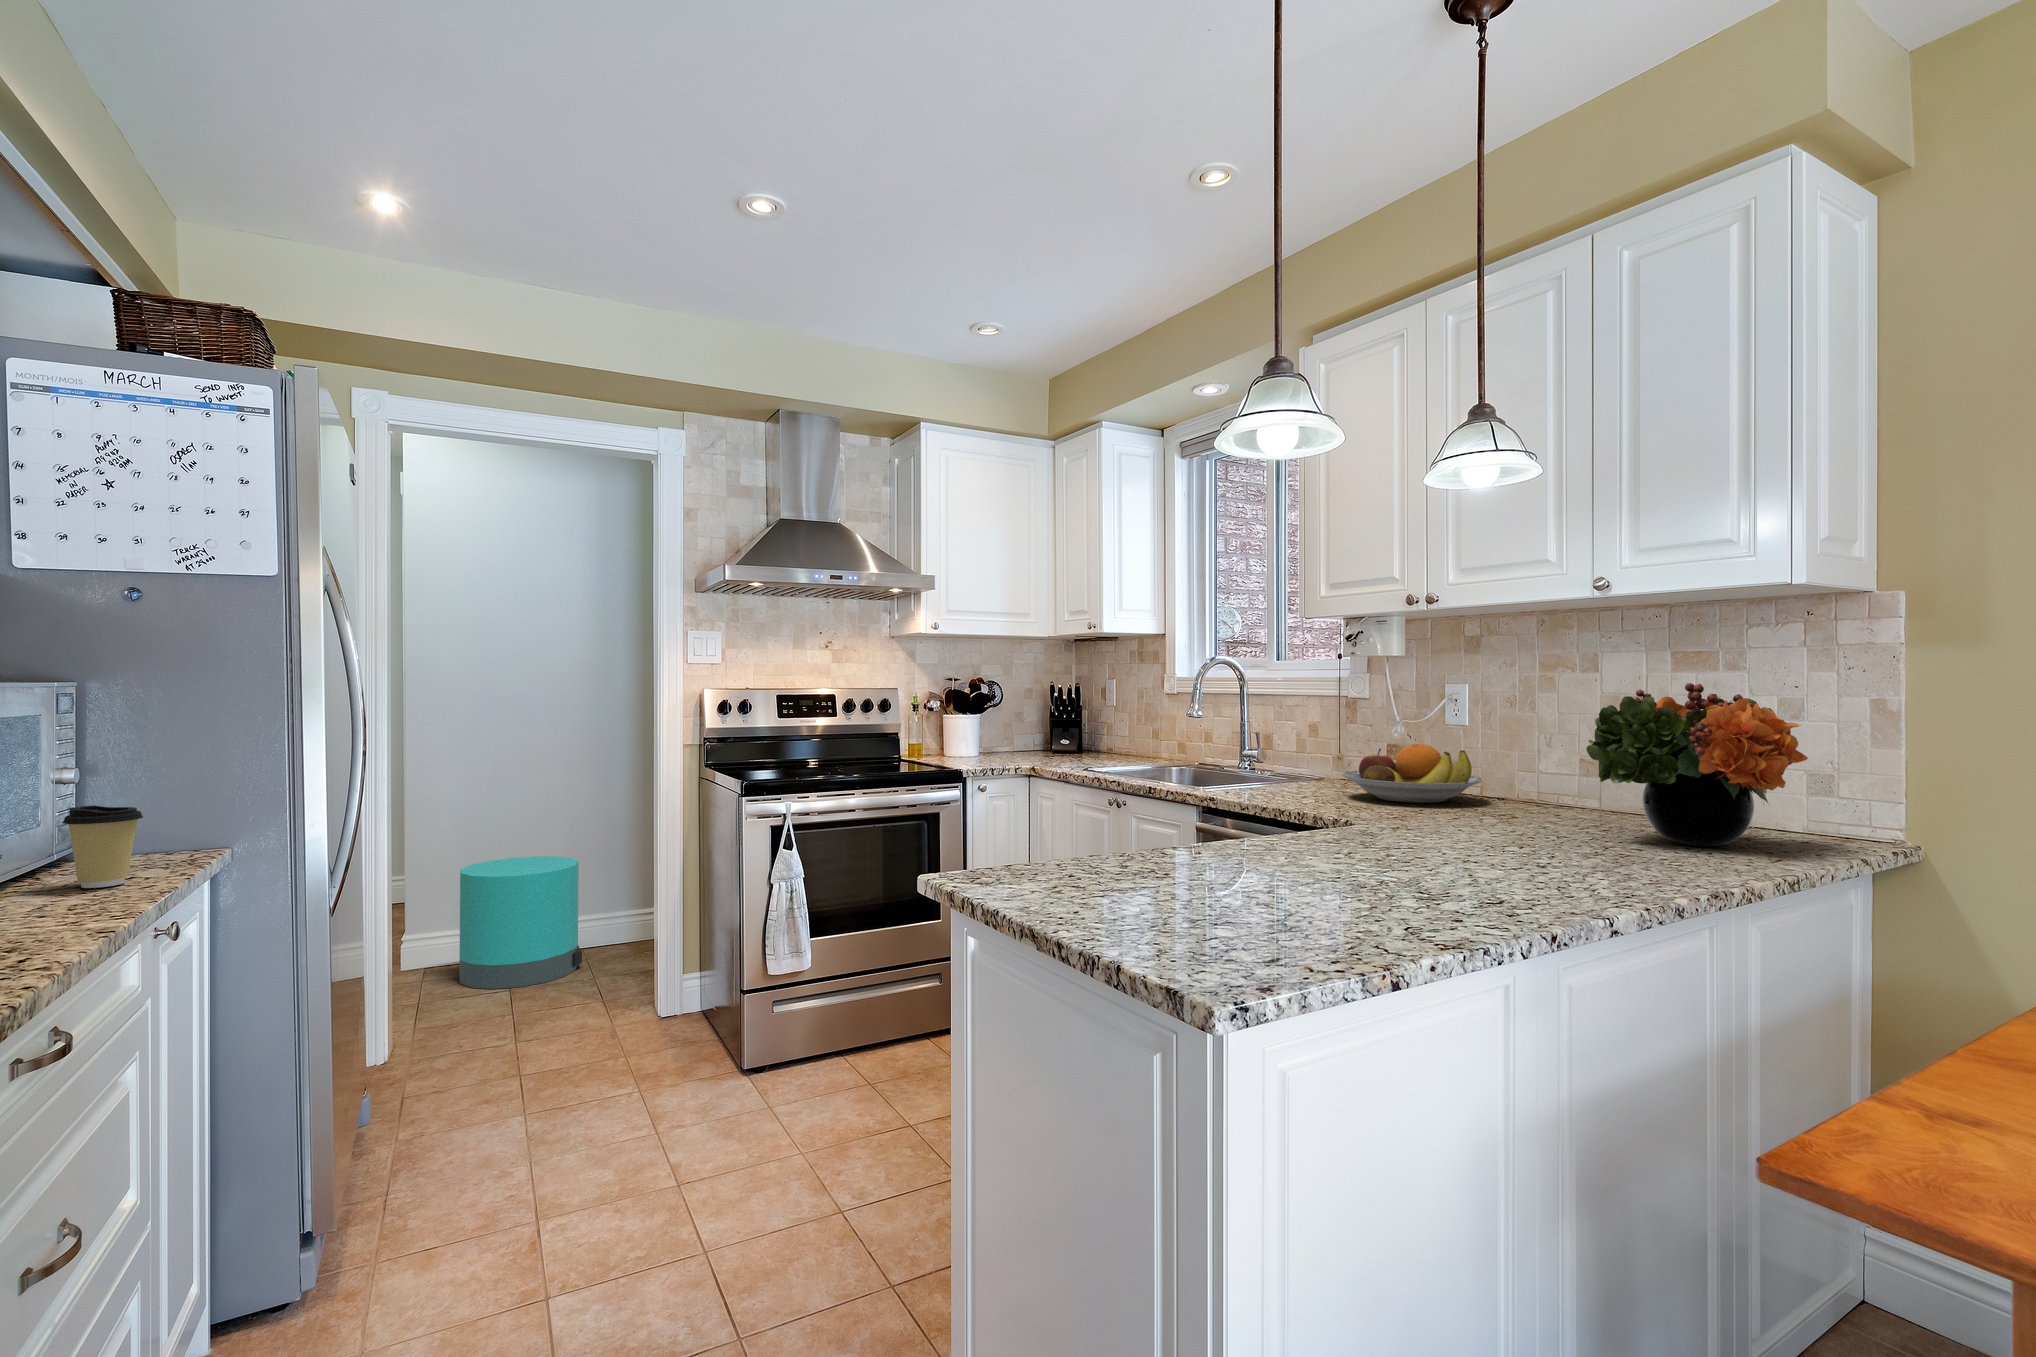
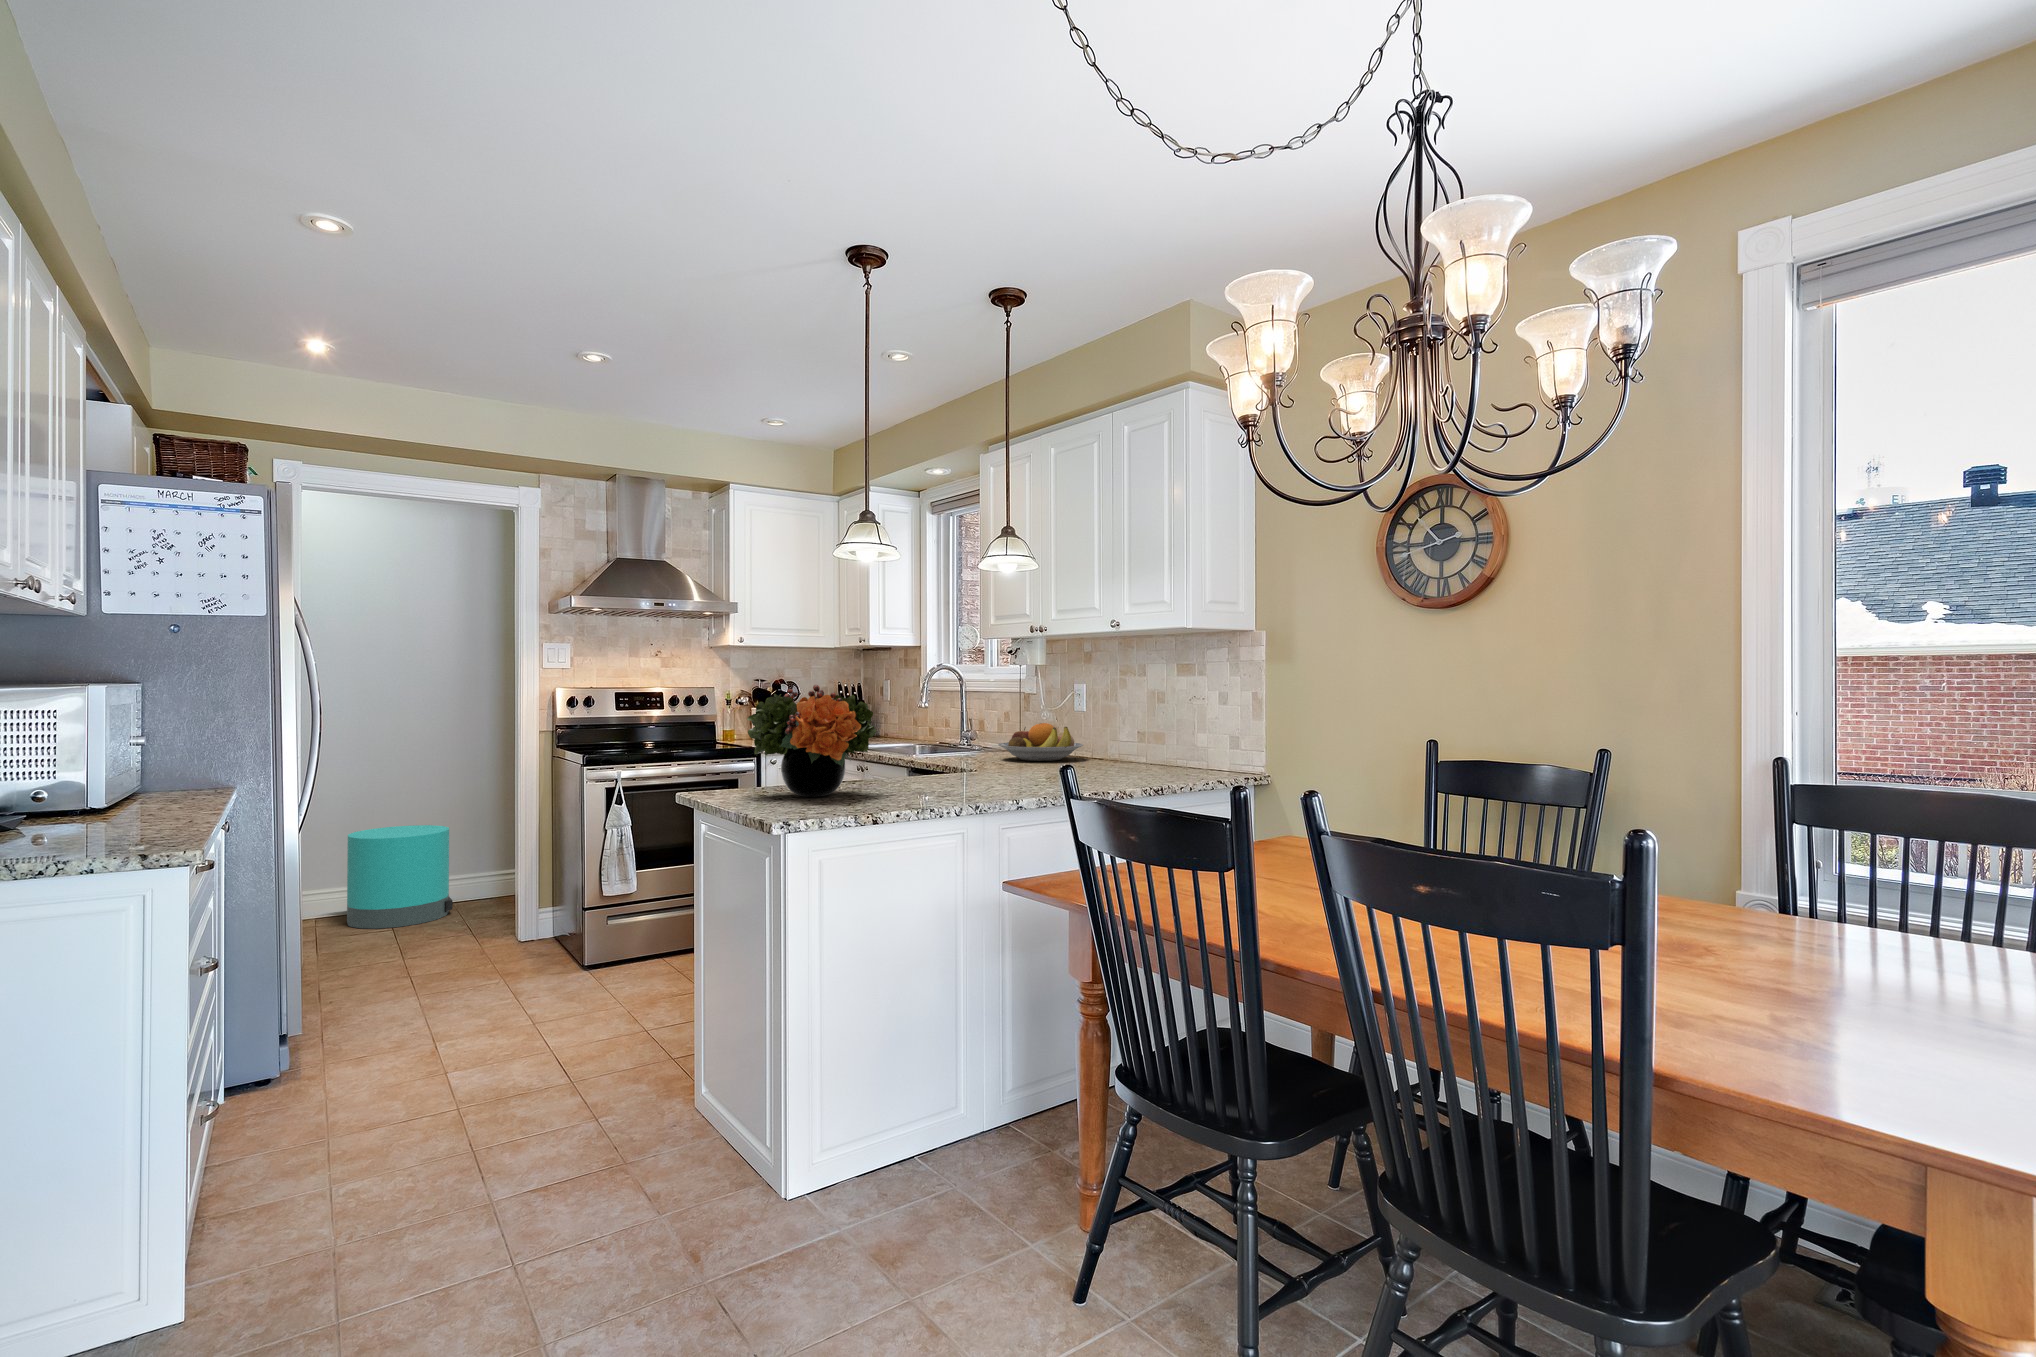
flower arrangement: present [1586,683,1808,846] -> present [747,685,876,797]
coffee cup: present [62,806,143,888] -> none [154,756,200,803]

